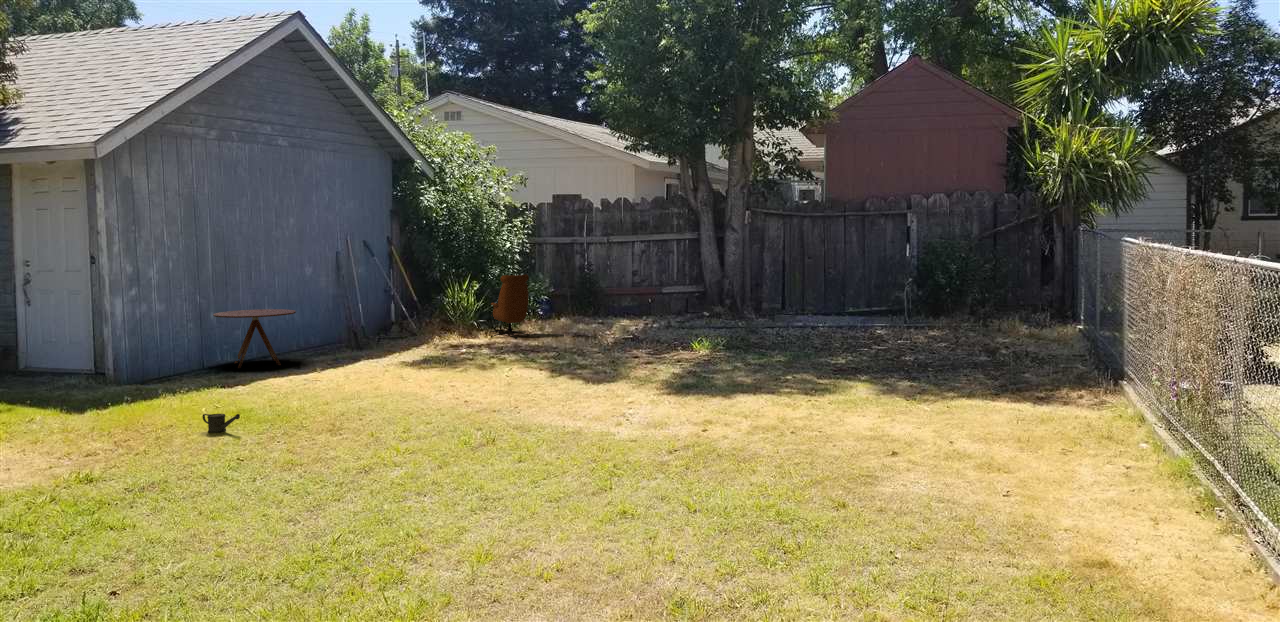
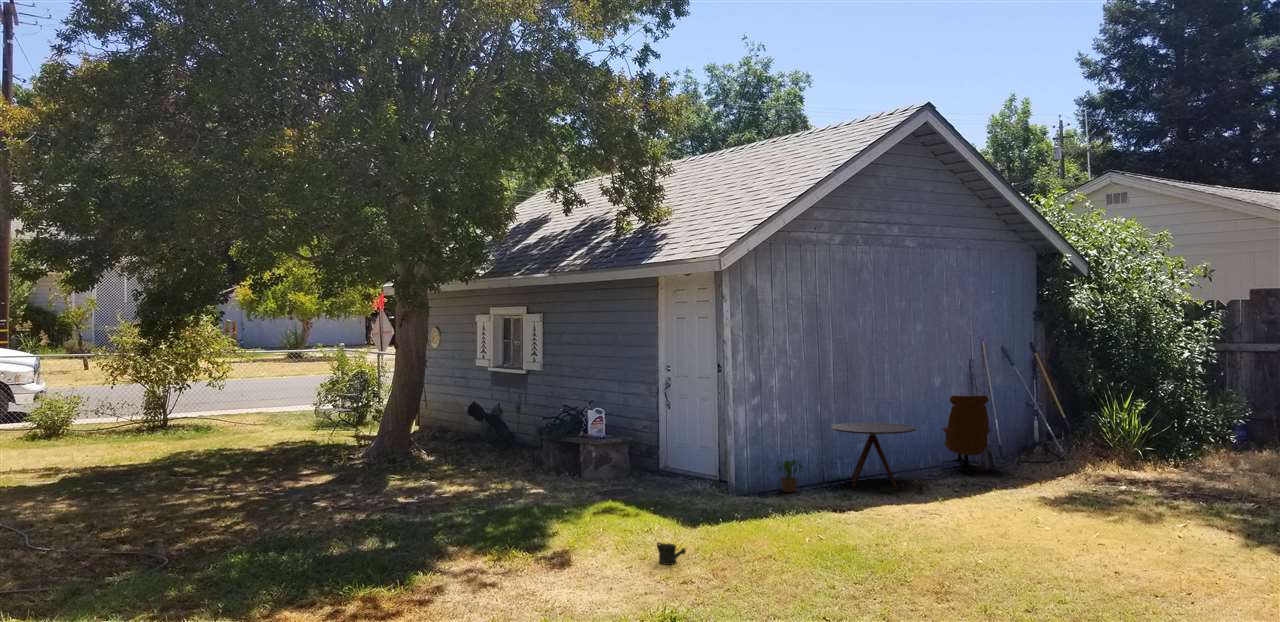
lounge chair: present [489,275,529,339] -> present [941,395,992,475]
potted plant: none [156,346,194,378] -> present [777,460,803,492]
watering can: present [203,414,240,433] -> present [657,542,686,565]

